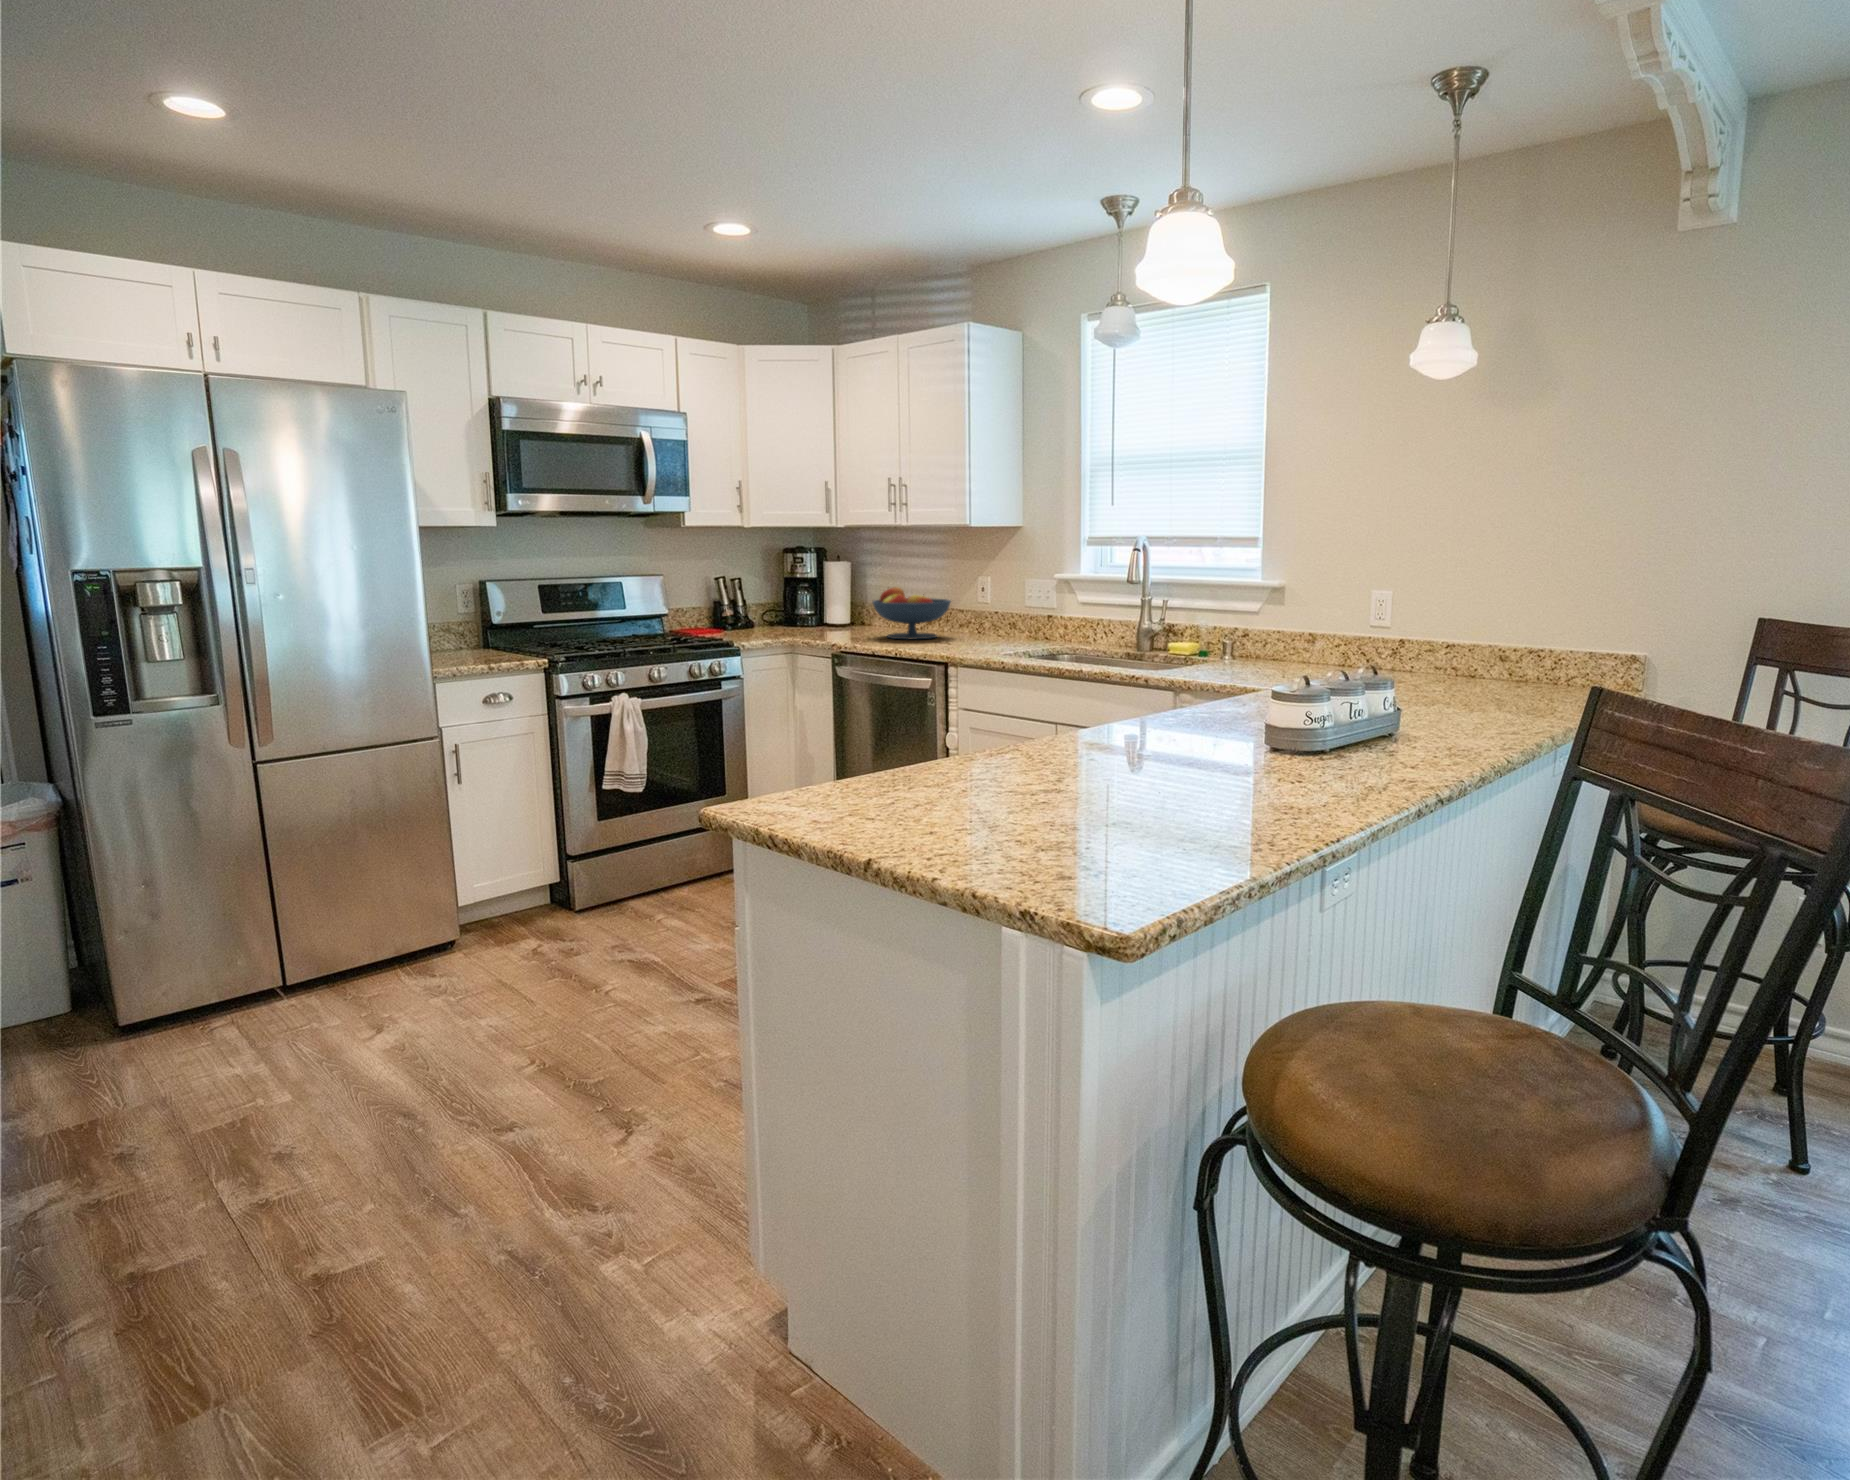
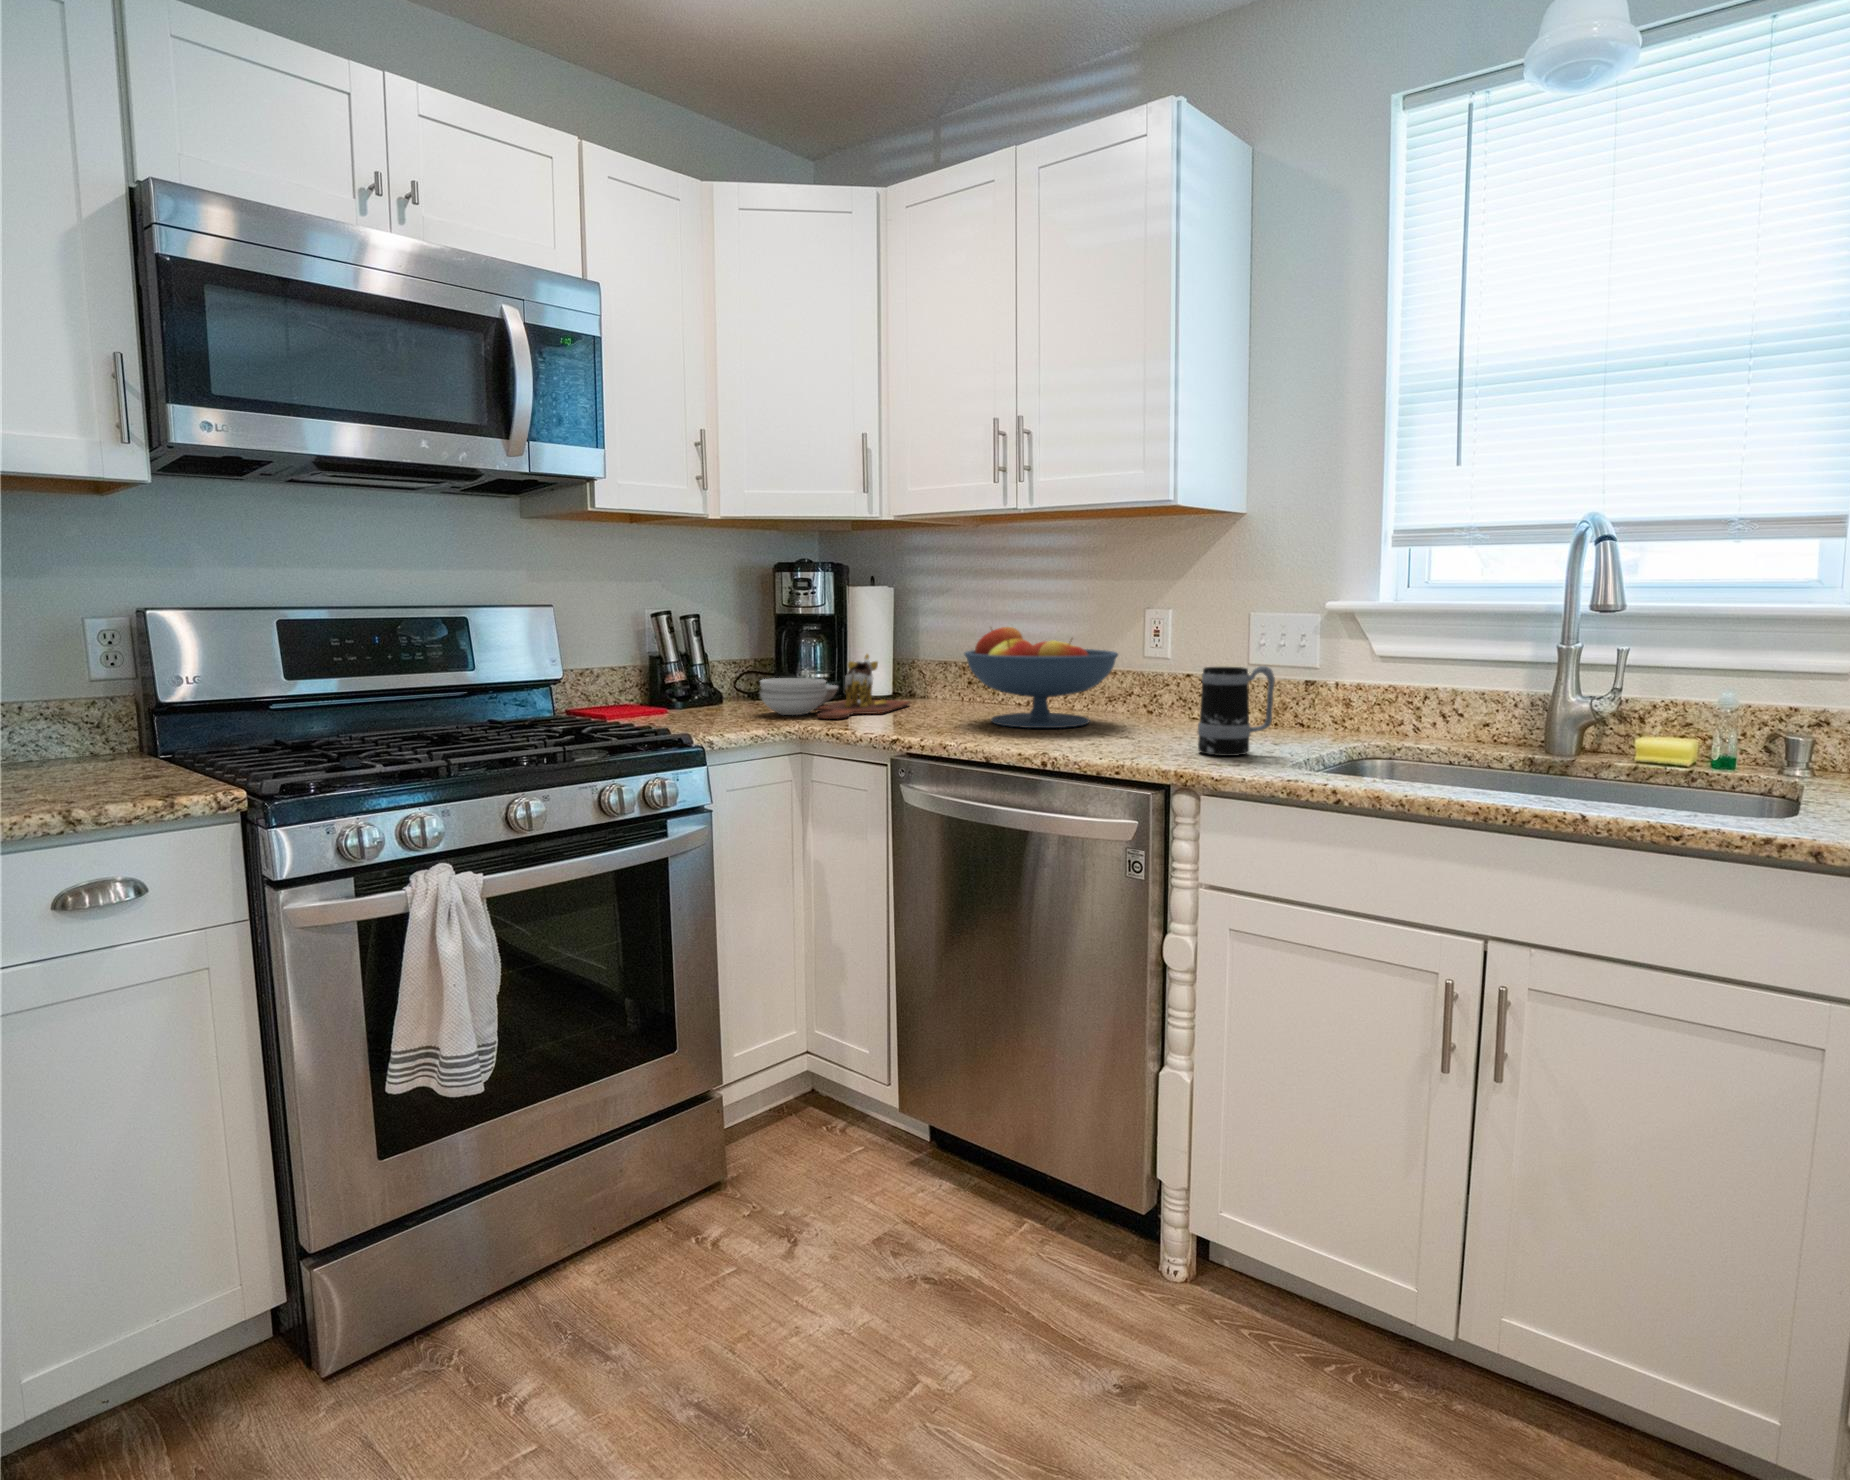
cutting board: none [770,601,854,635] -> present [760,654,910,719]
mug: none [966,608,1001,650] -> present [1198,666,1275,756]

